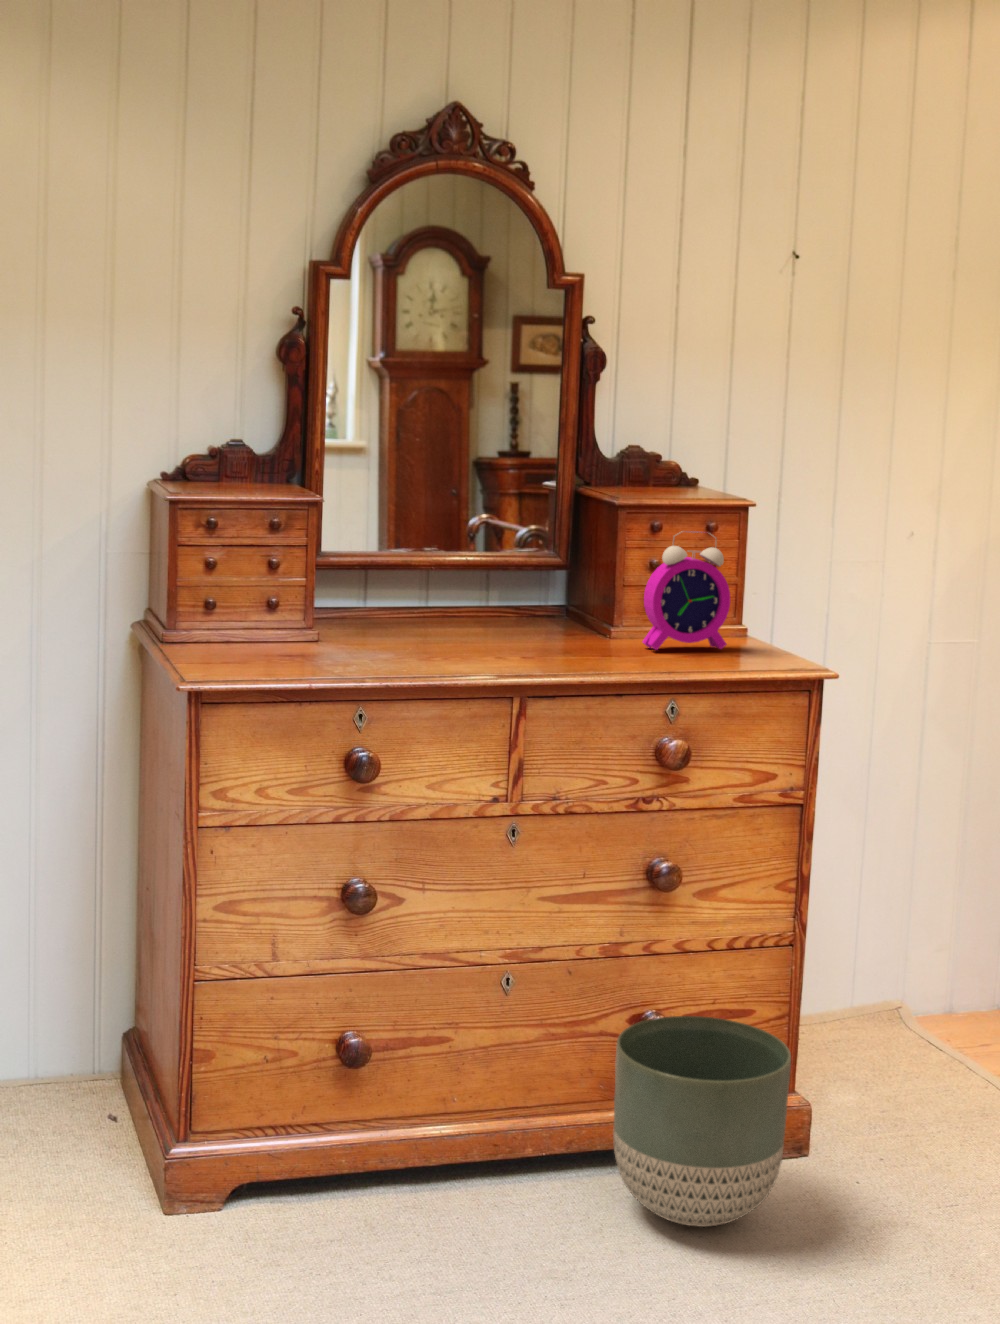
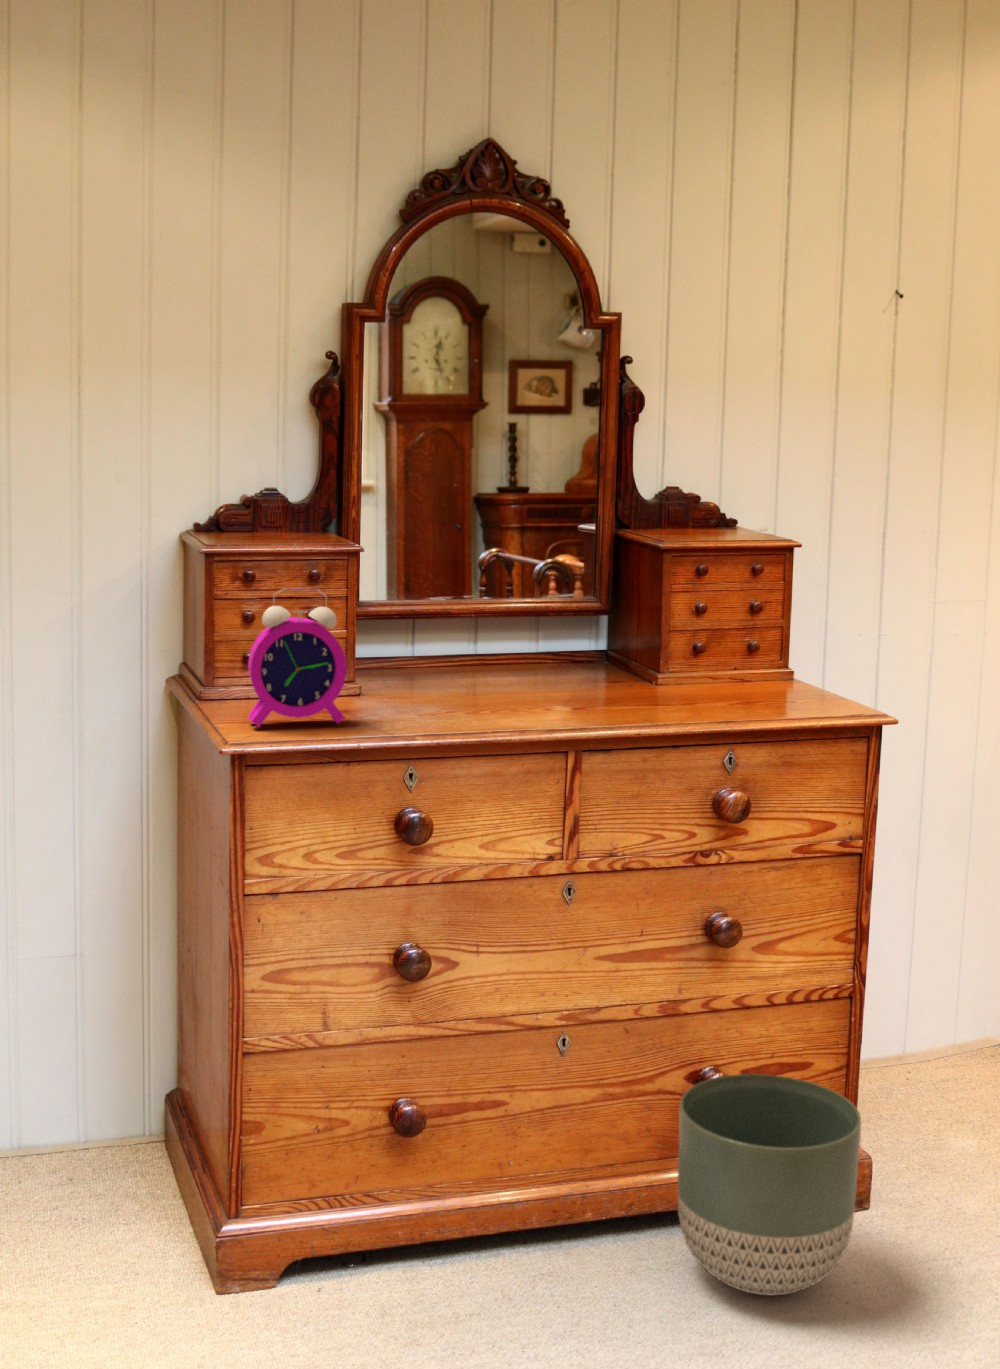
alarm clock: present [642,531,730,650] -> present [248,588,347,726]

